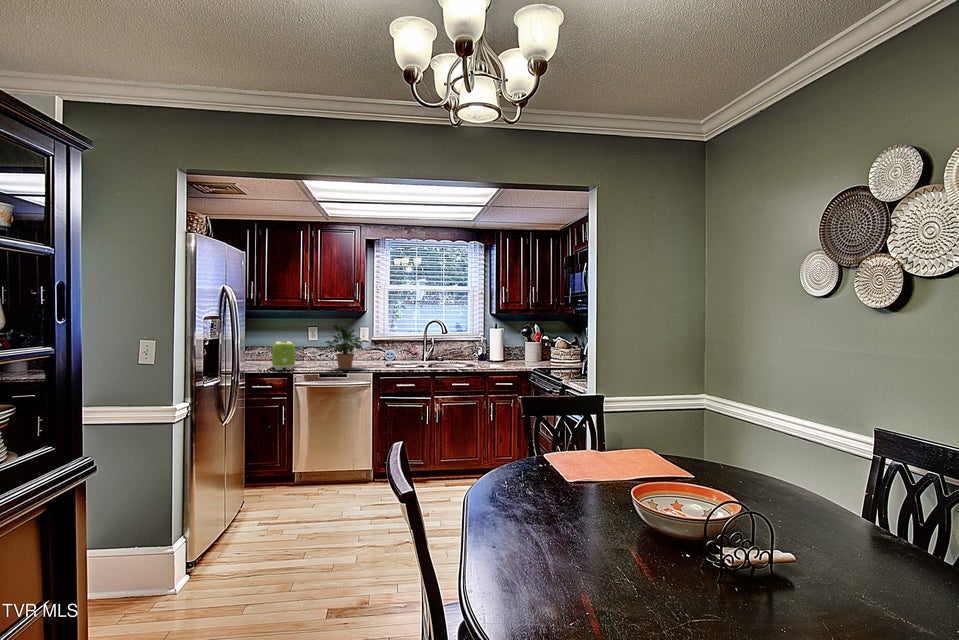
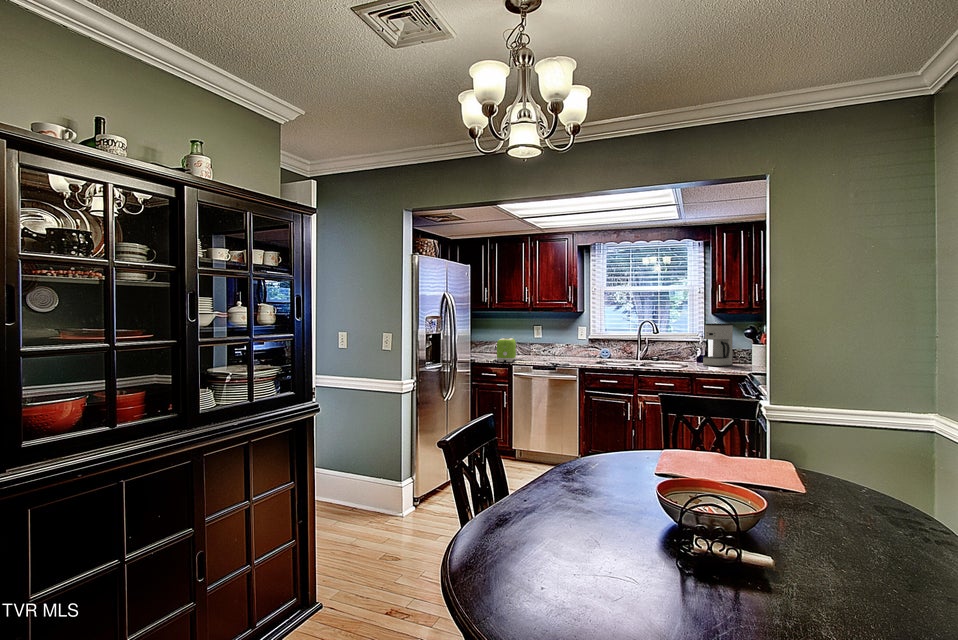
coffee maker: none [491,324,517,366] -> present [703,323,733,366]
potted plant: present [325,325,368,369] -> none [537,324,578,363]

